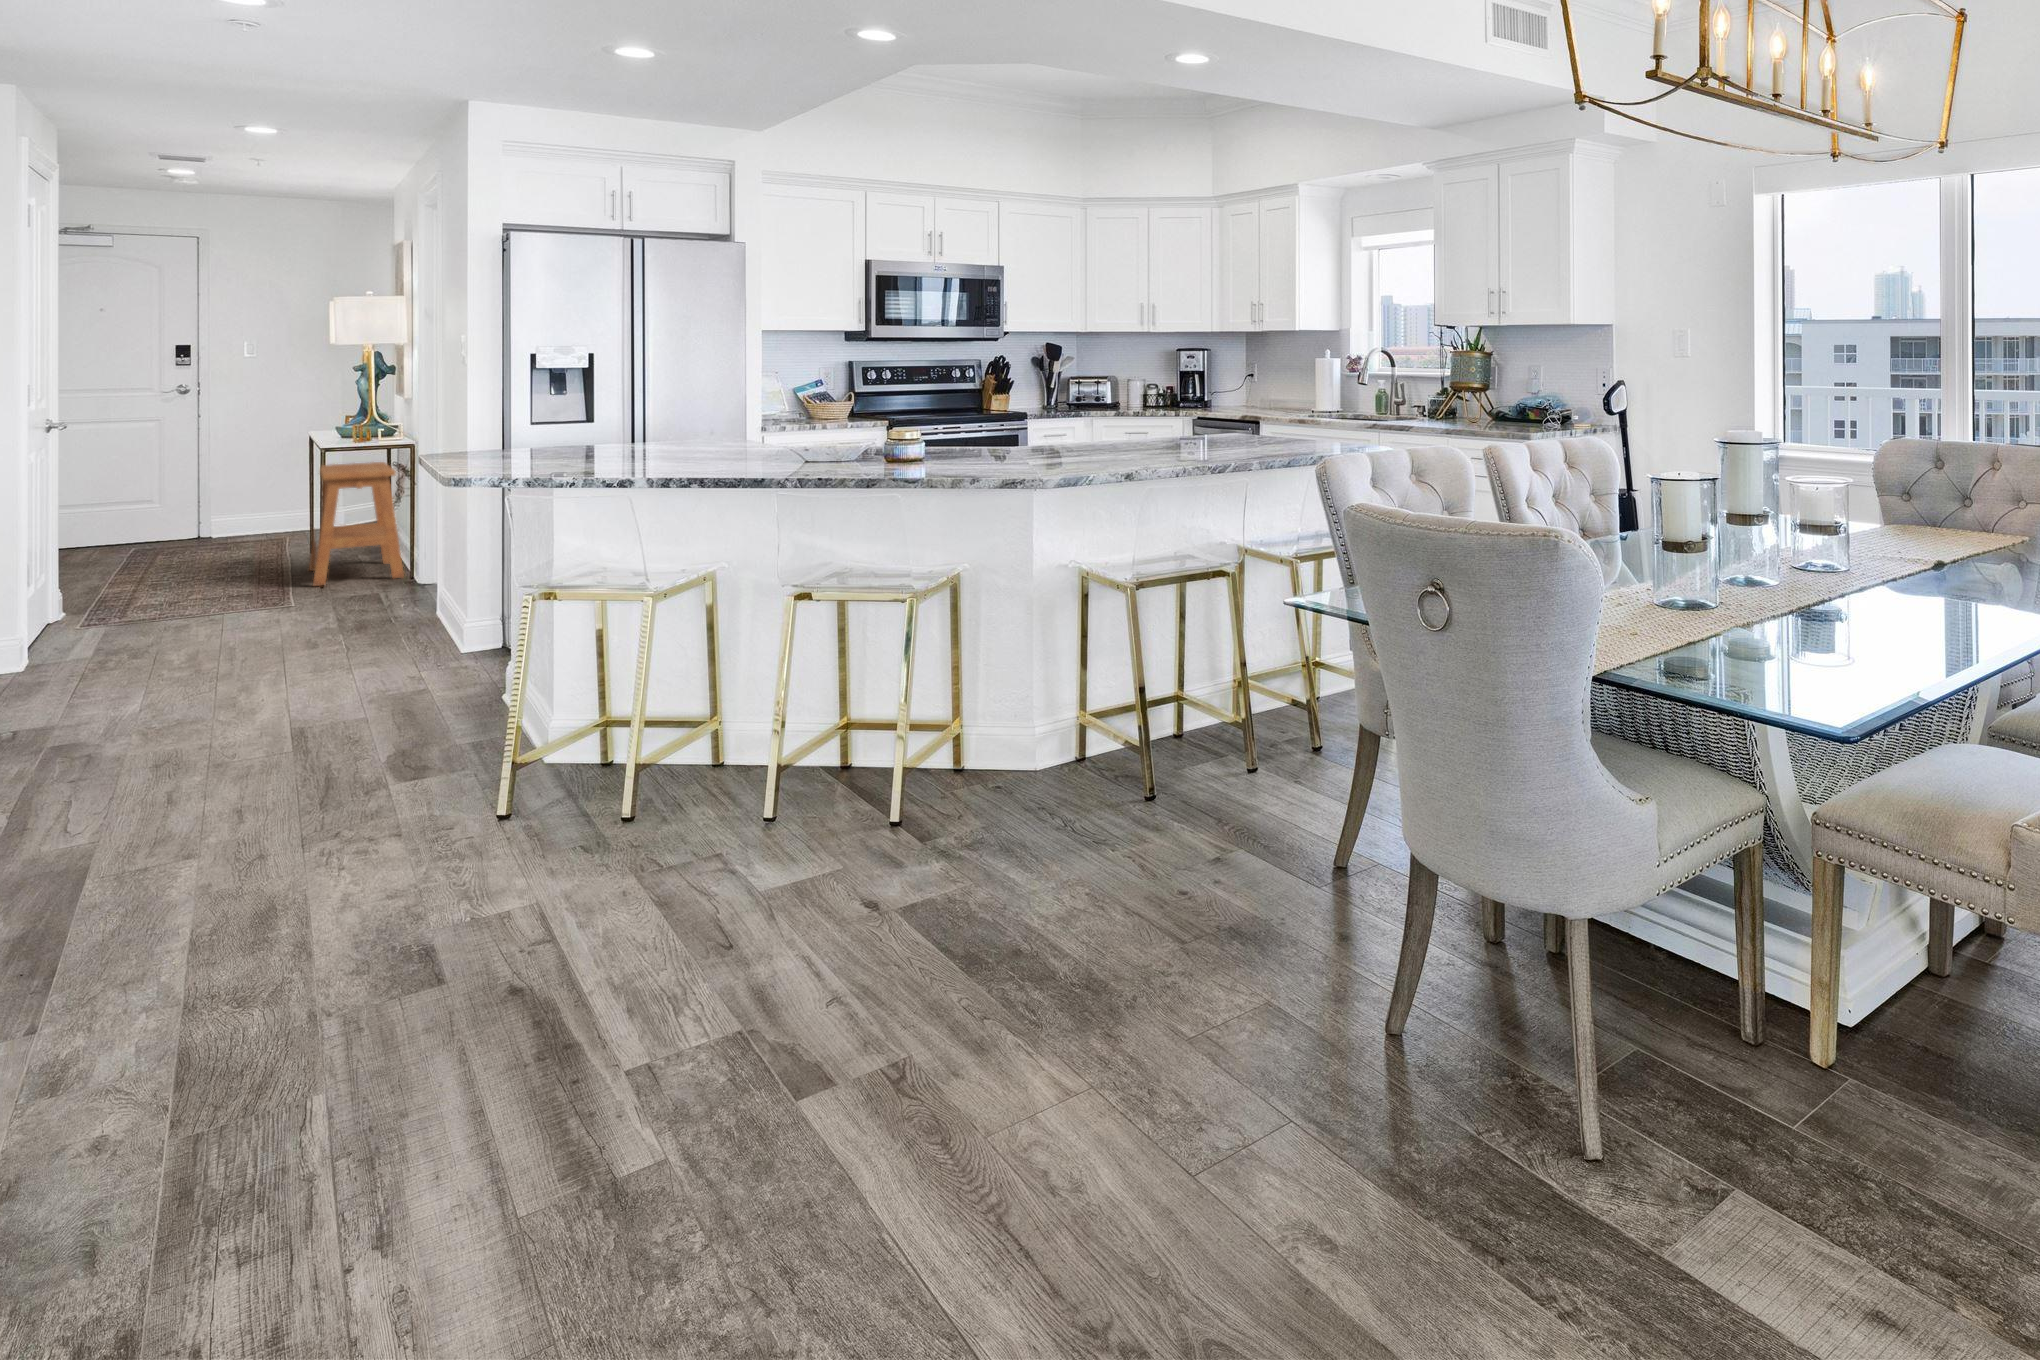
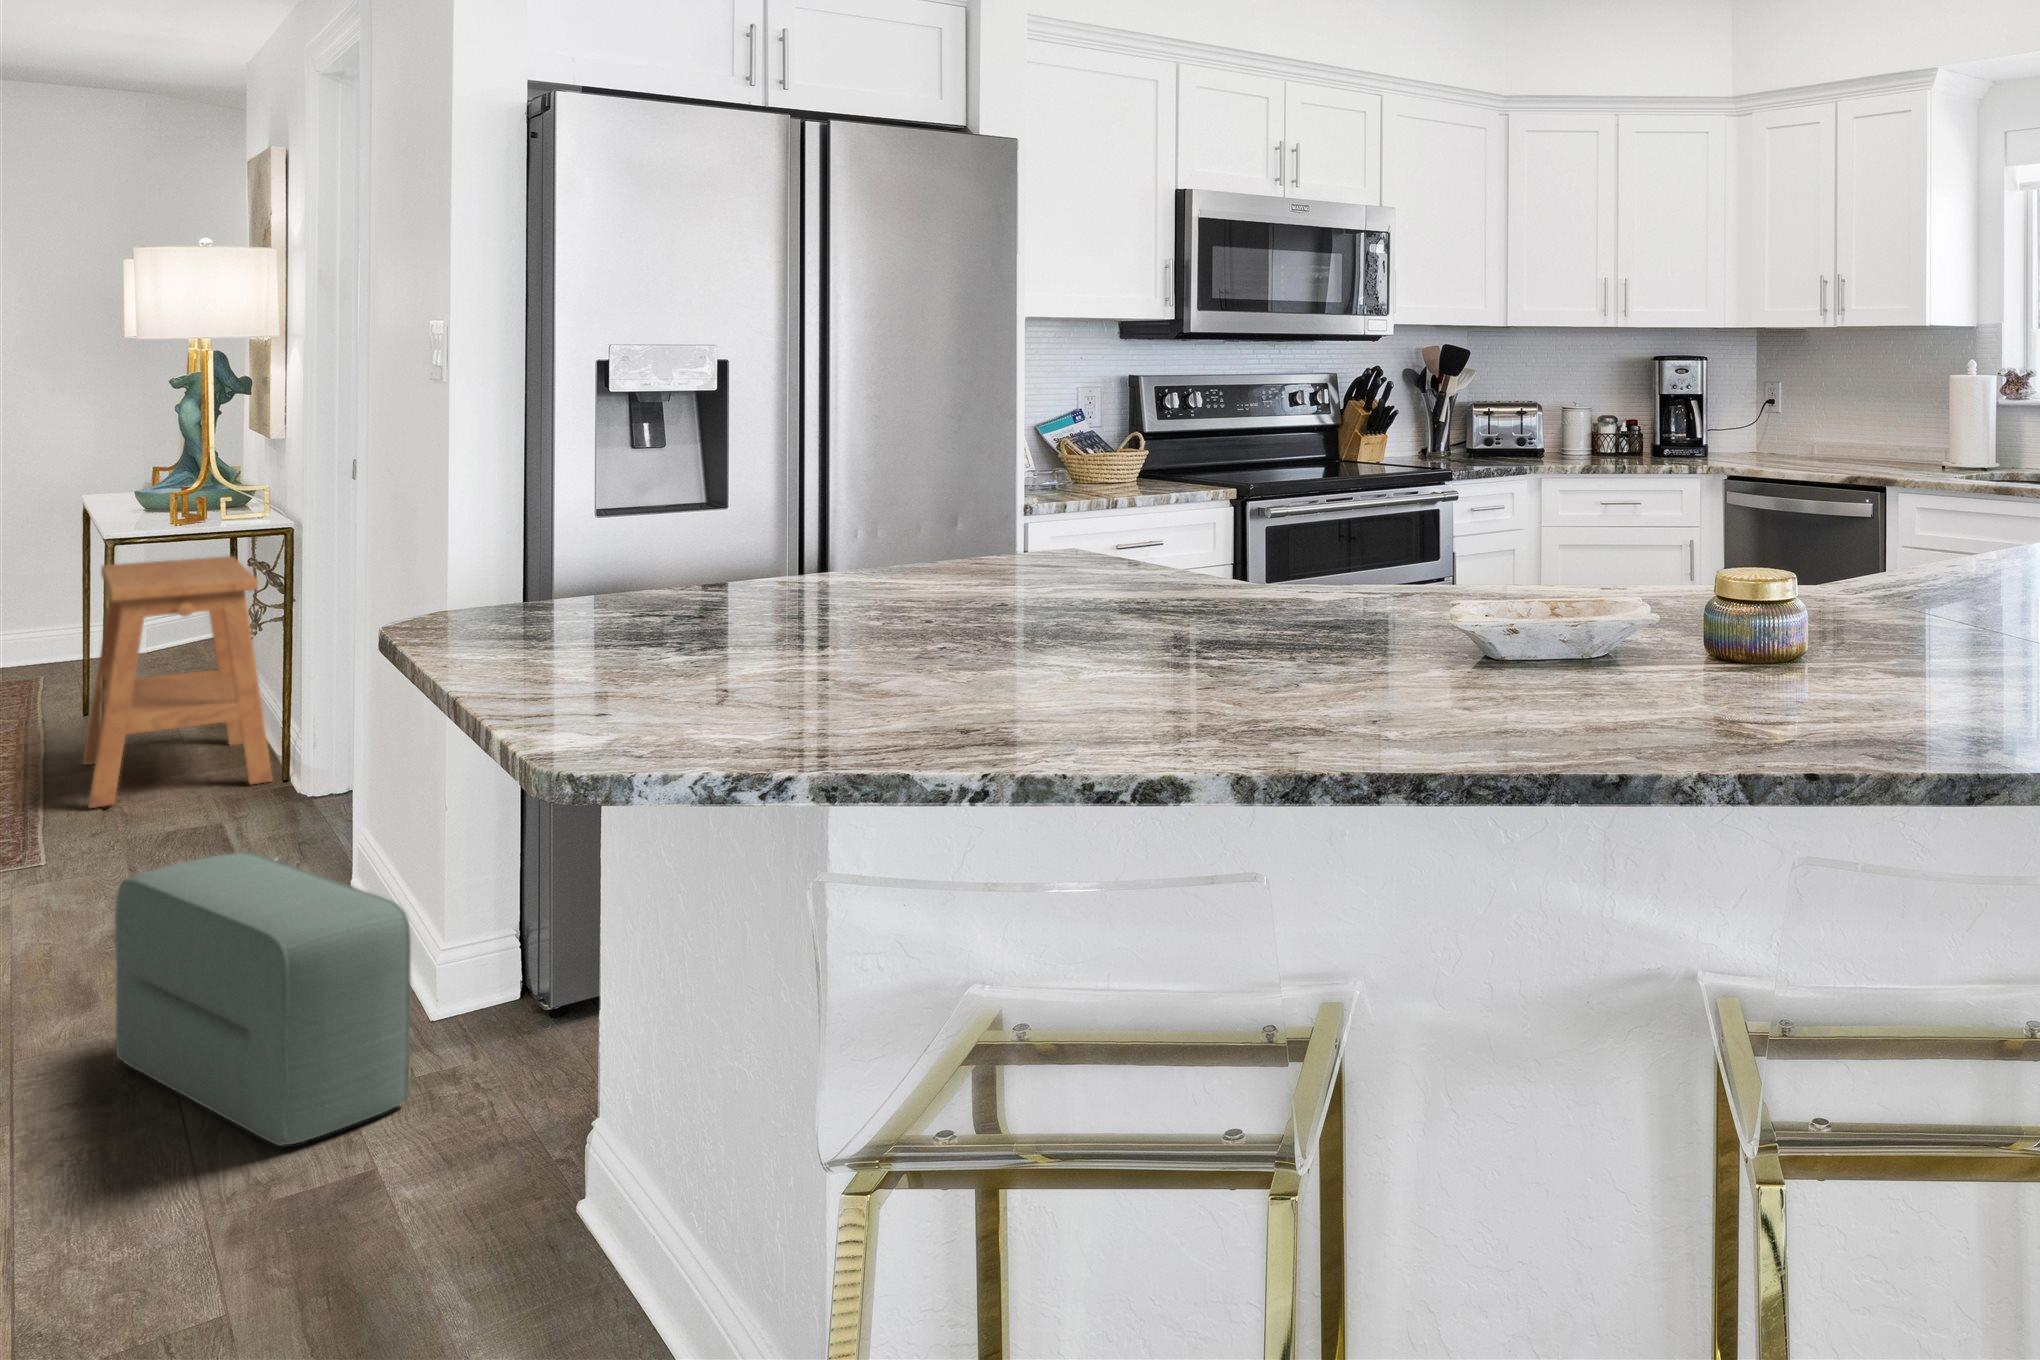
pouf: none [329,575,449,681] -> present [115,852,411,1146]

